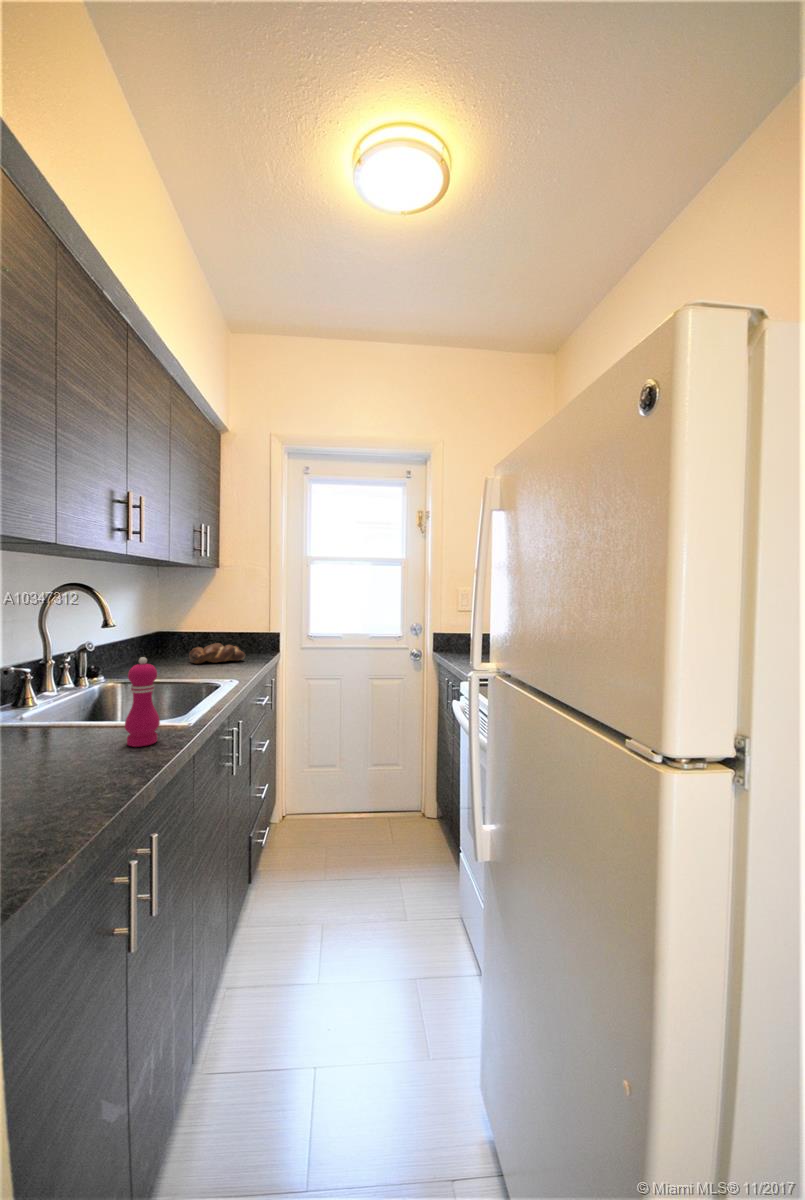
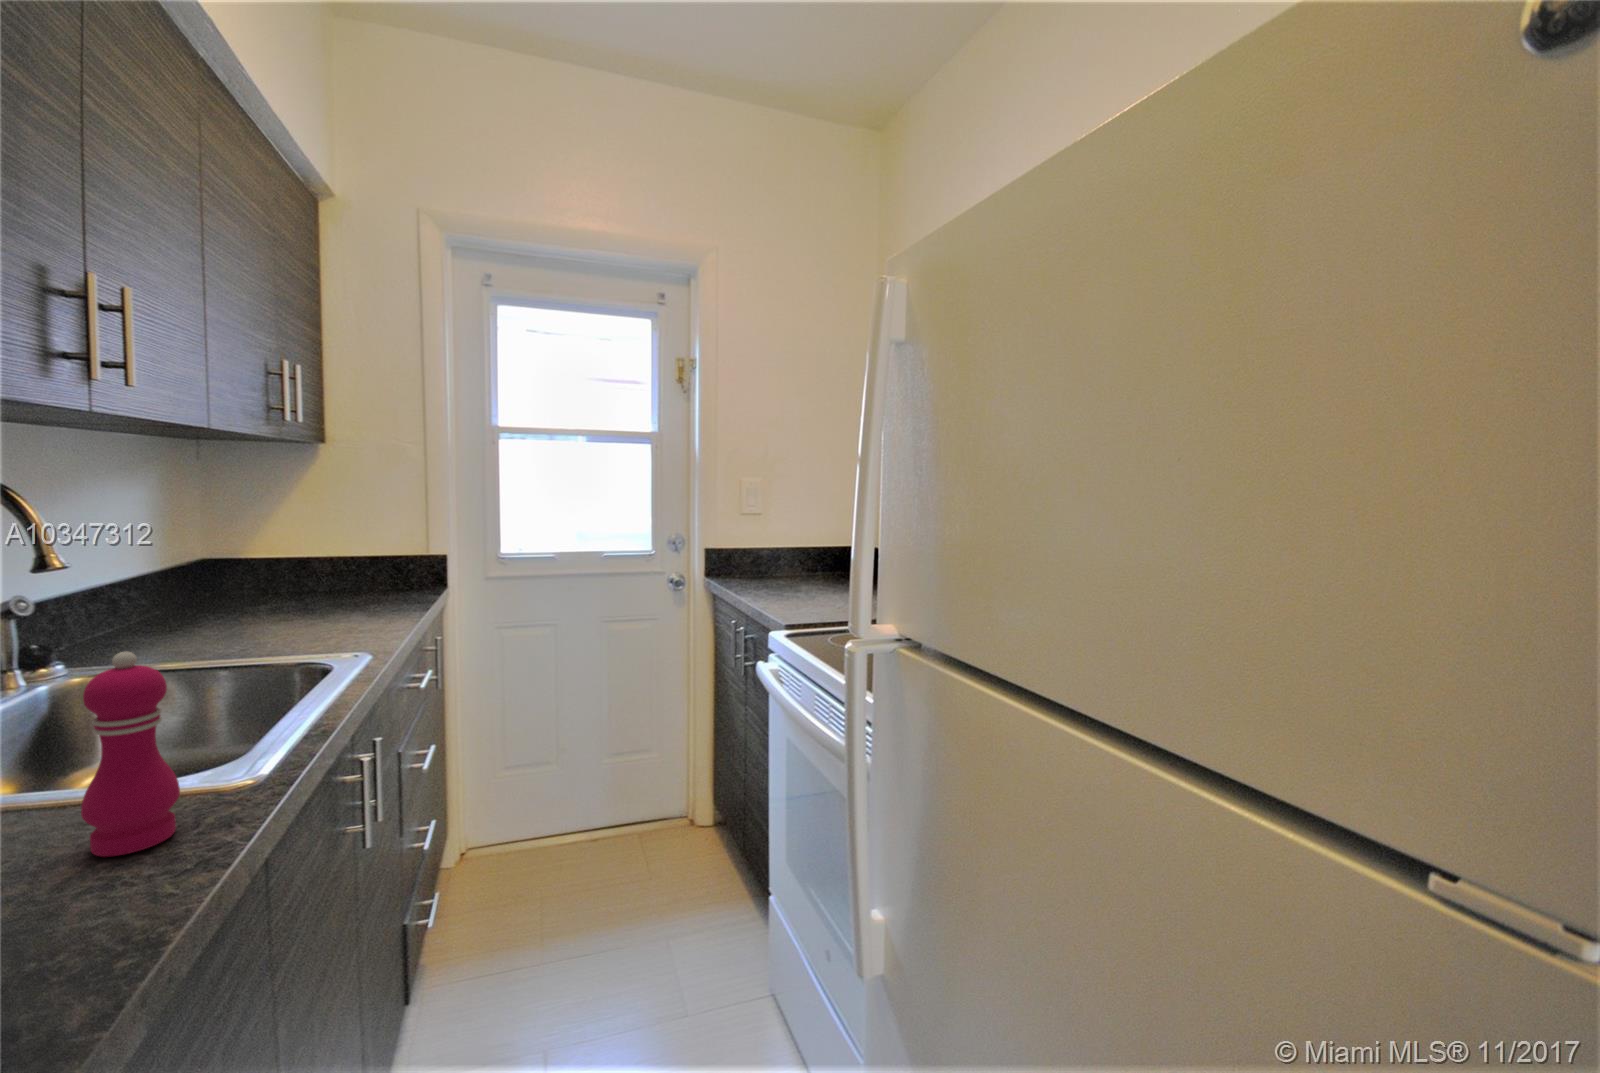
bread loaf: present [189,643,245,664] -> none [267,579,383,619]

